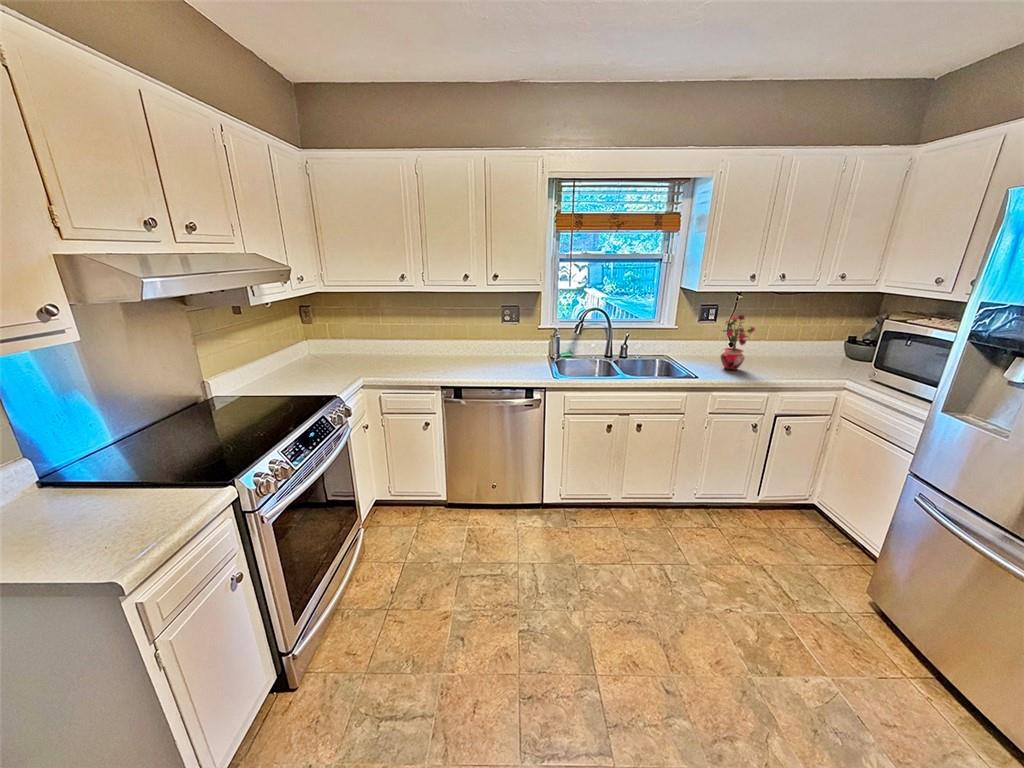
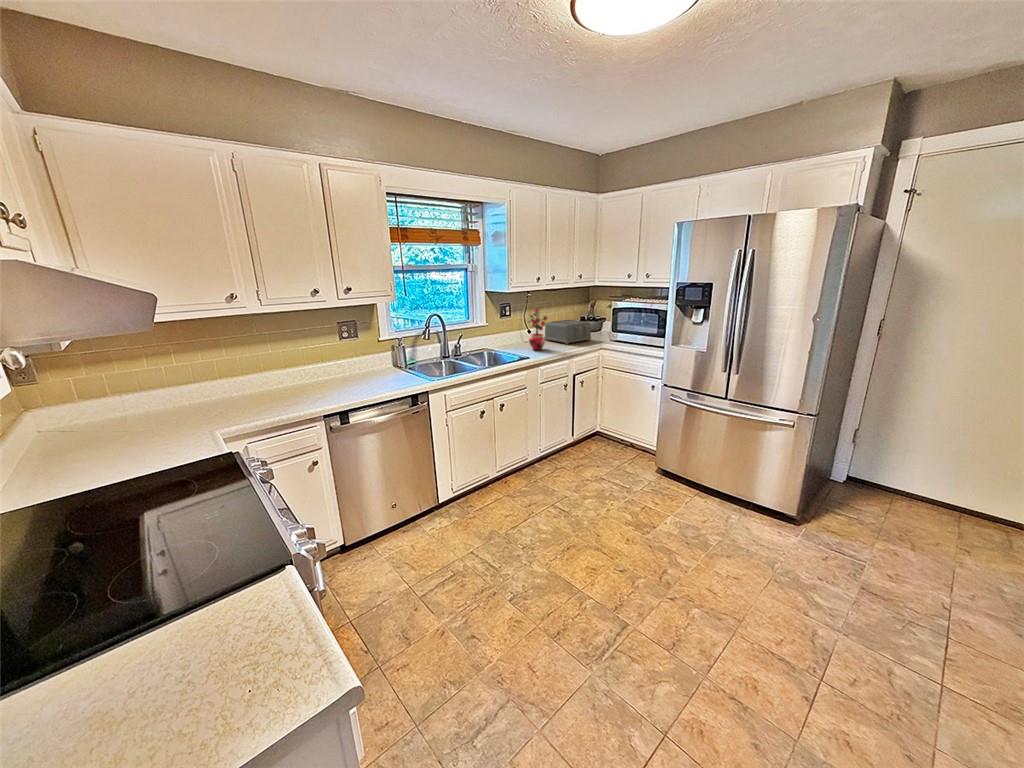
toaster: none [764,335,841,372] -> present [544,320,591,344]

